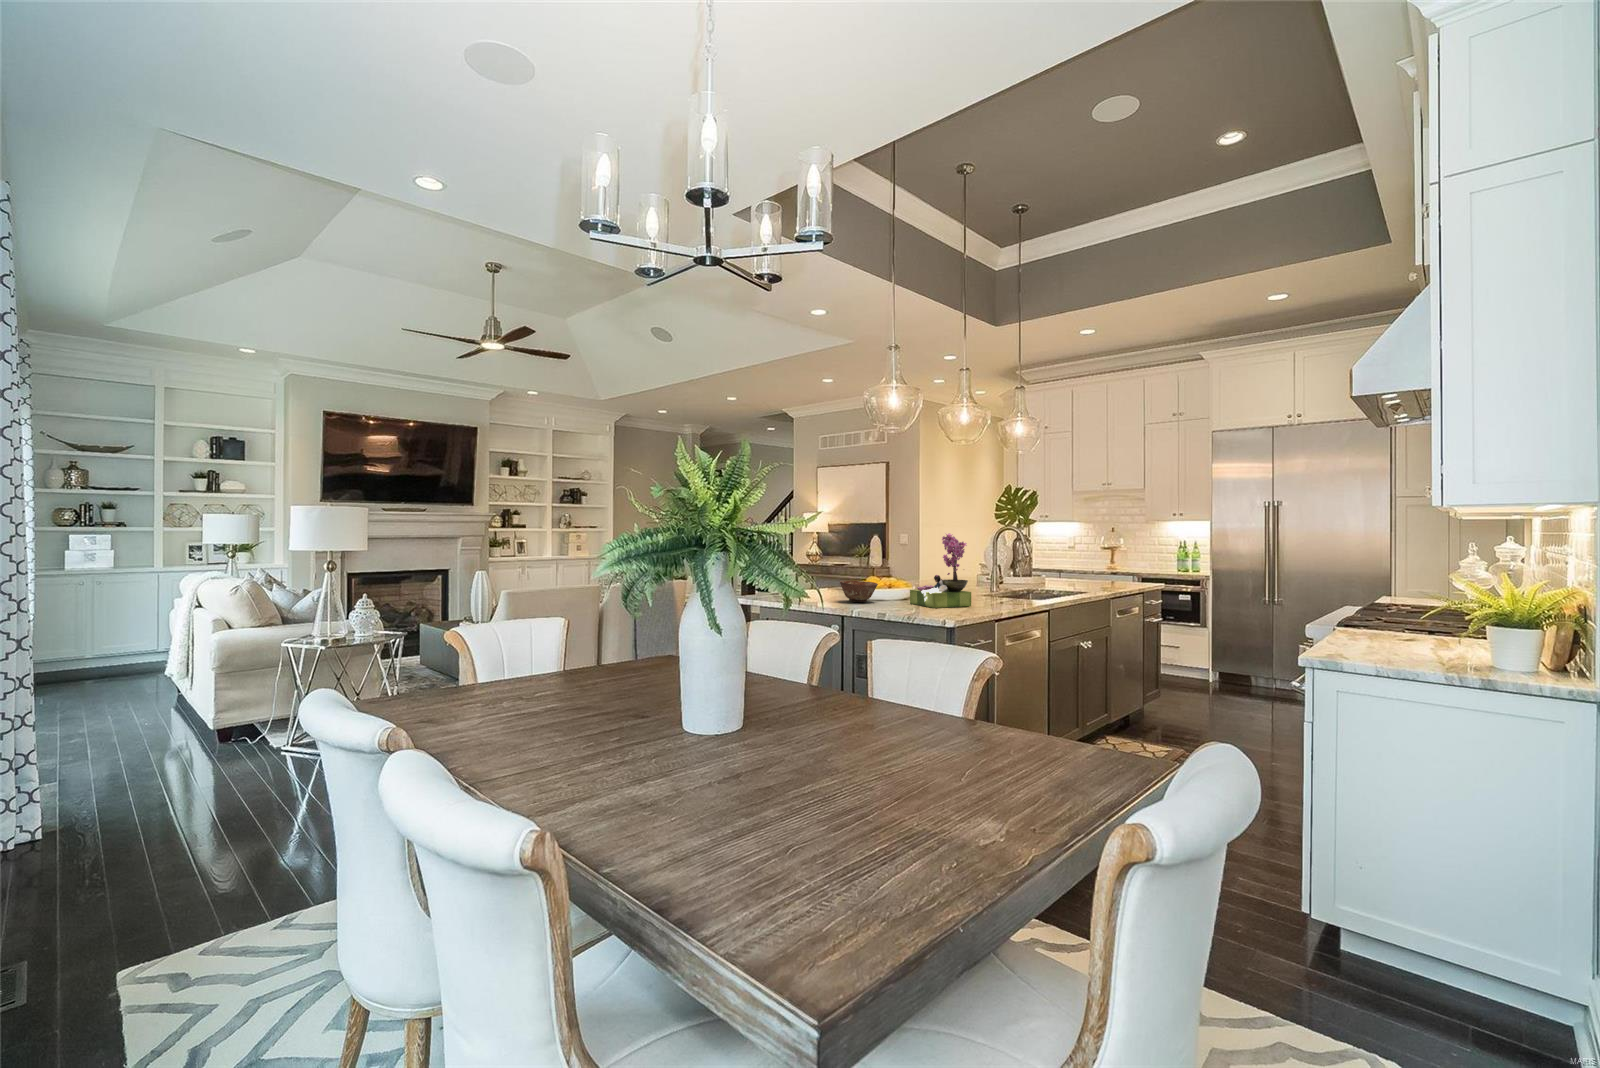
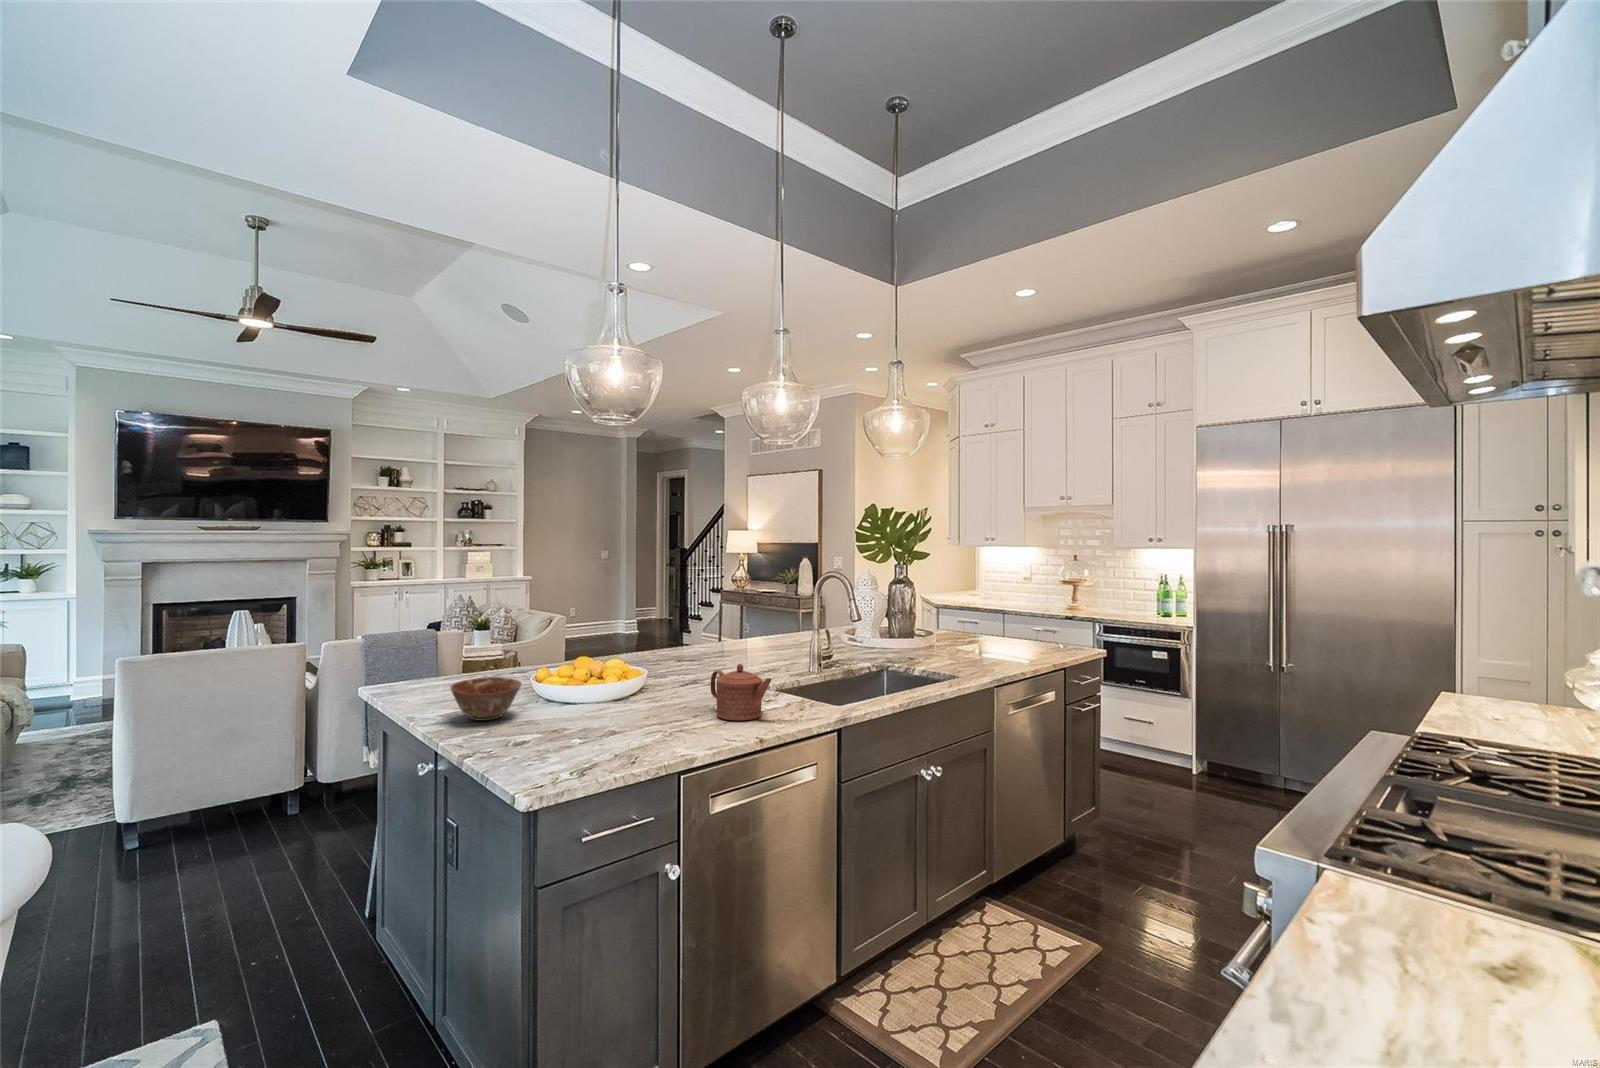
flower arrangement: present [910,533,971,608] -> none [559,598,659,747]
teapot: none [976,571,1021,602] -> present [711,664,772,720]

